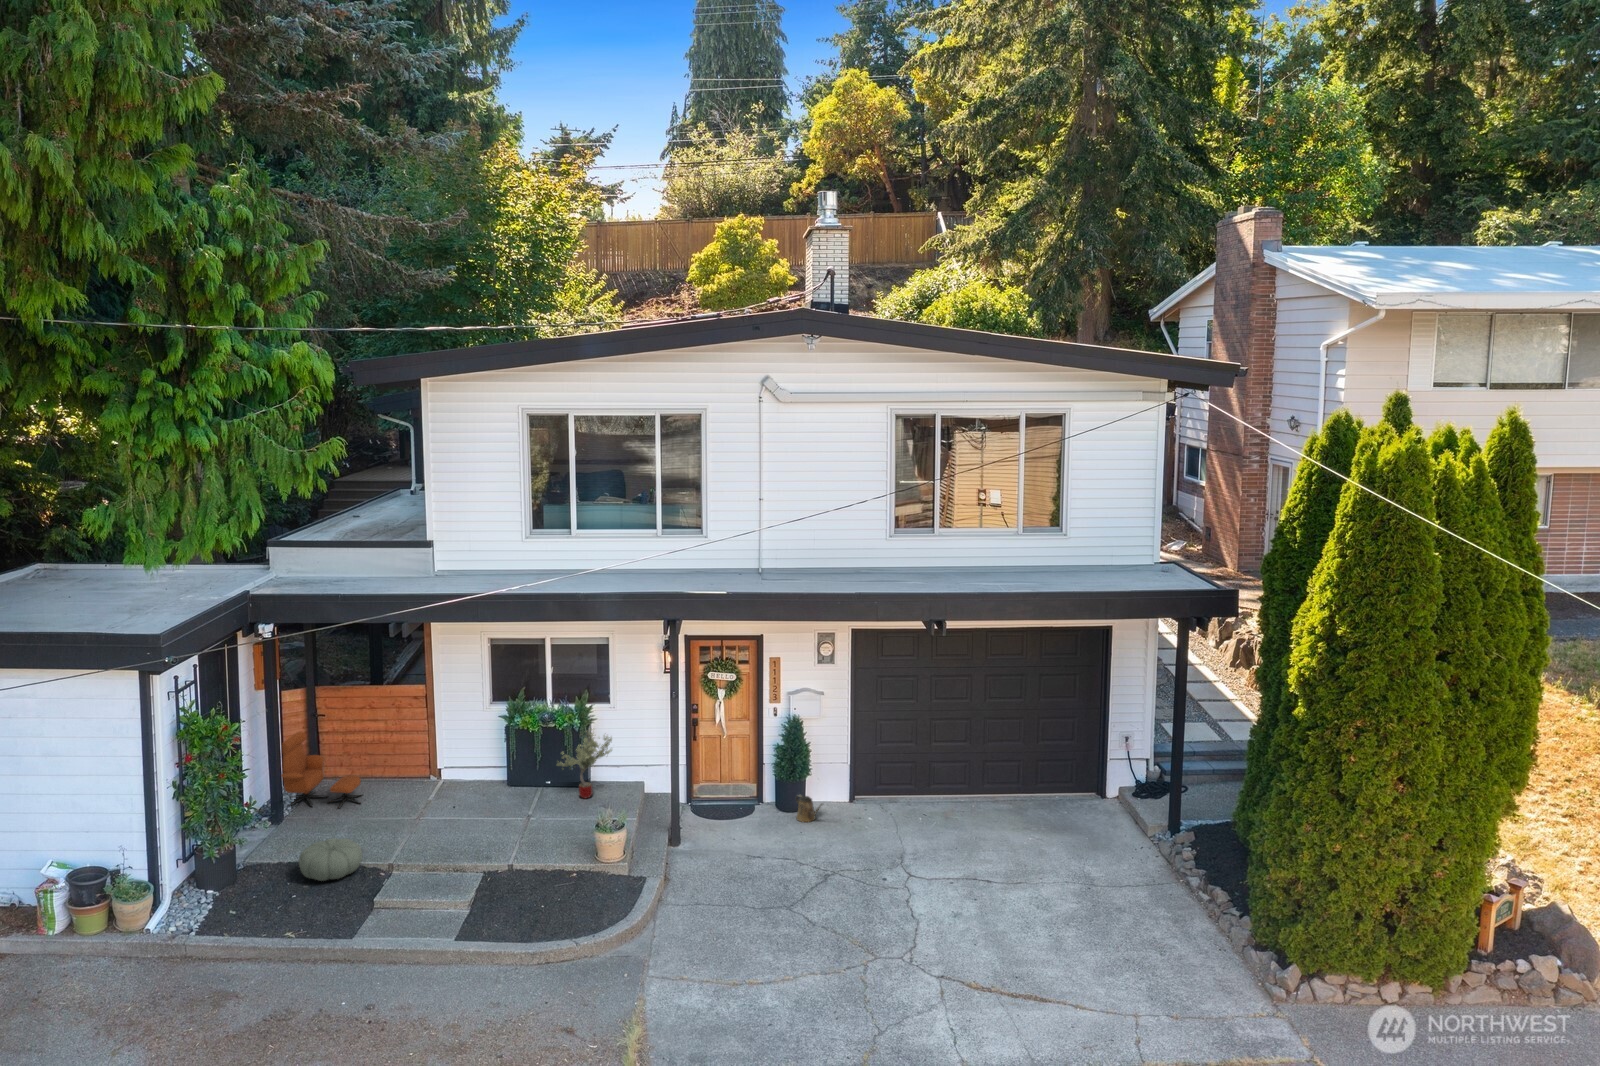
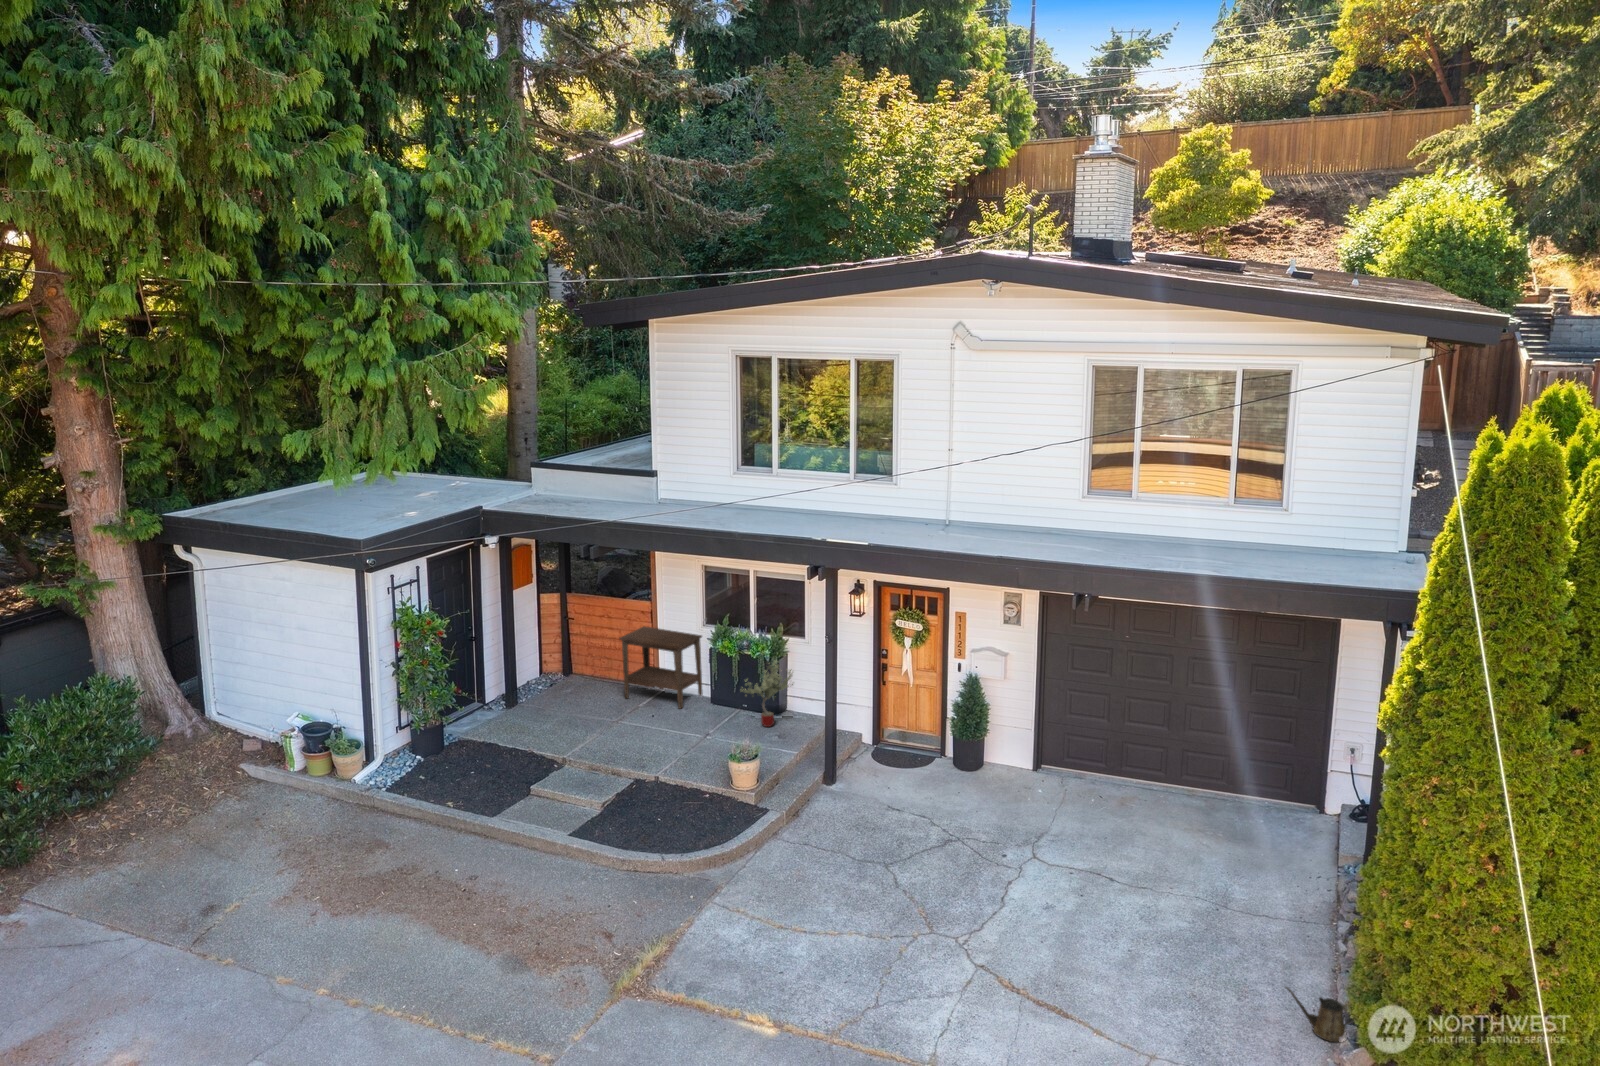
side table: none [397,715,489,796] -> present [620,626,702,708]
lounge chair: present [281,732,362,808] -> none [529,628,597,700]
watering can: present [796,795,822,822] -> present [1285,987,1352,1042]
pouf: present [299,838,362,881] -> none [498,723,551,758]

